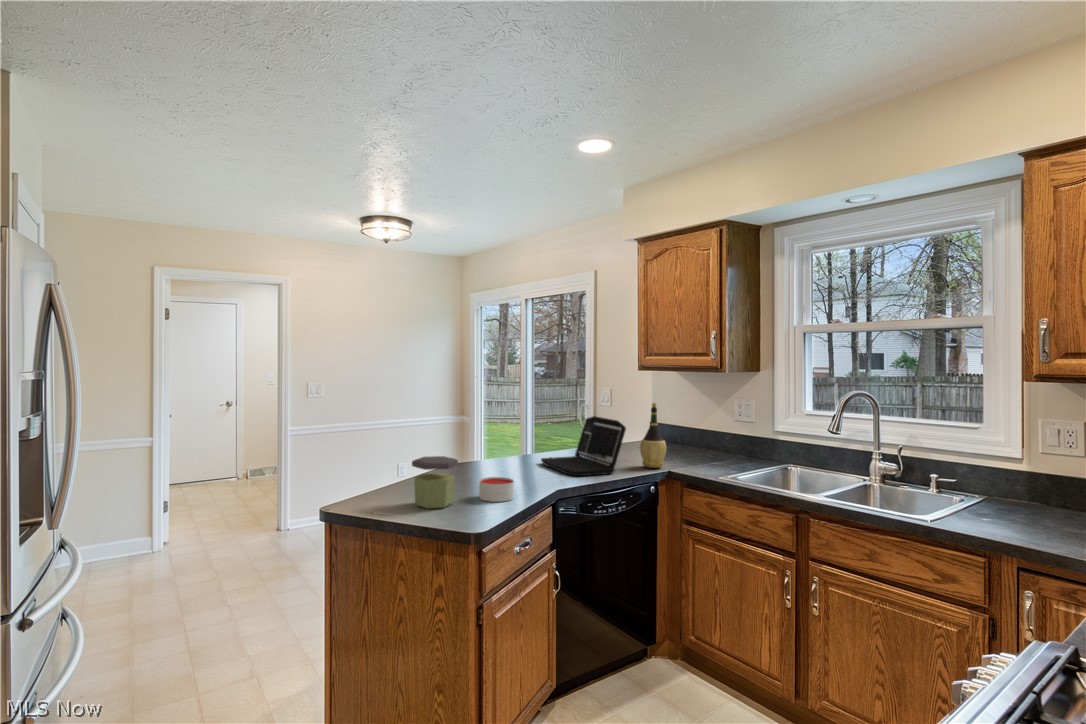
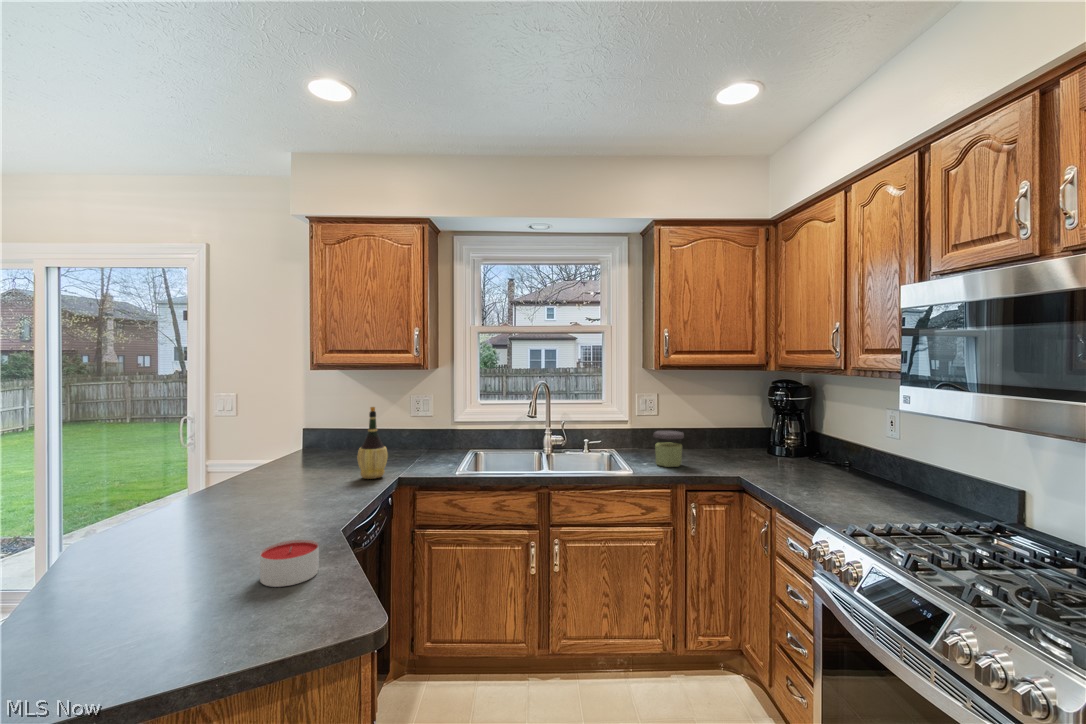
laptop: present [541,416,626,476] -> none [230,430,363,511]
jar: present [412,456,458,509] -> present [653,431,684,467]

